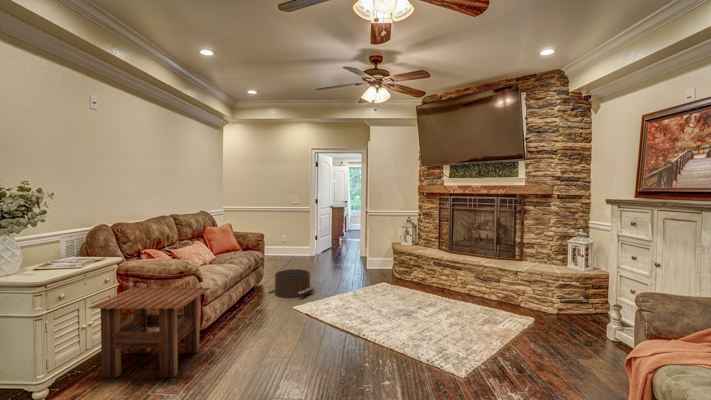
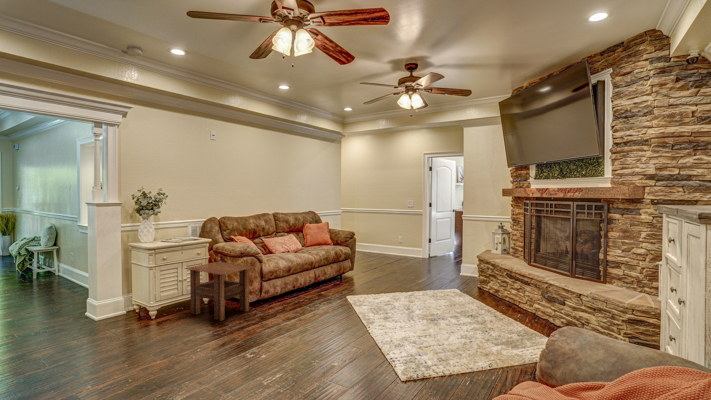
pouf: present [268,269,313,298] -> none [335,266,370,290]

